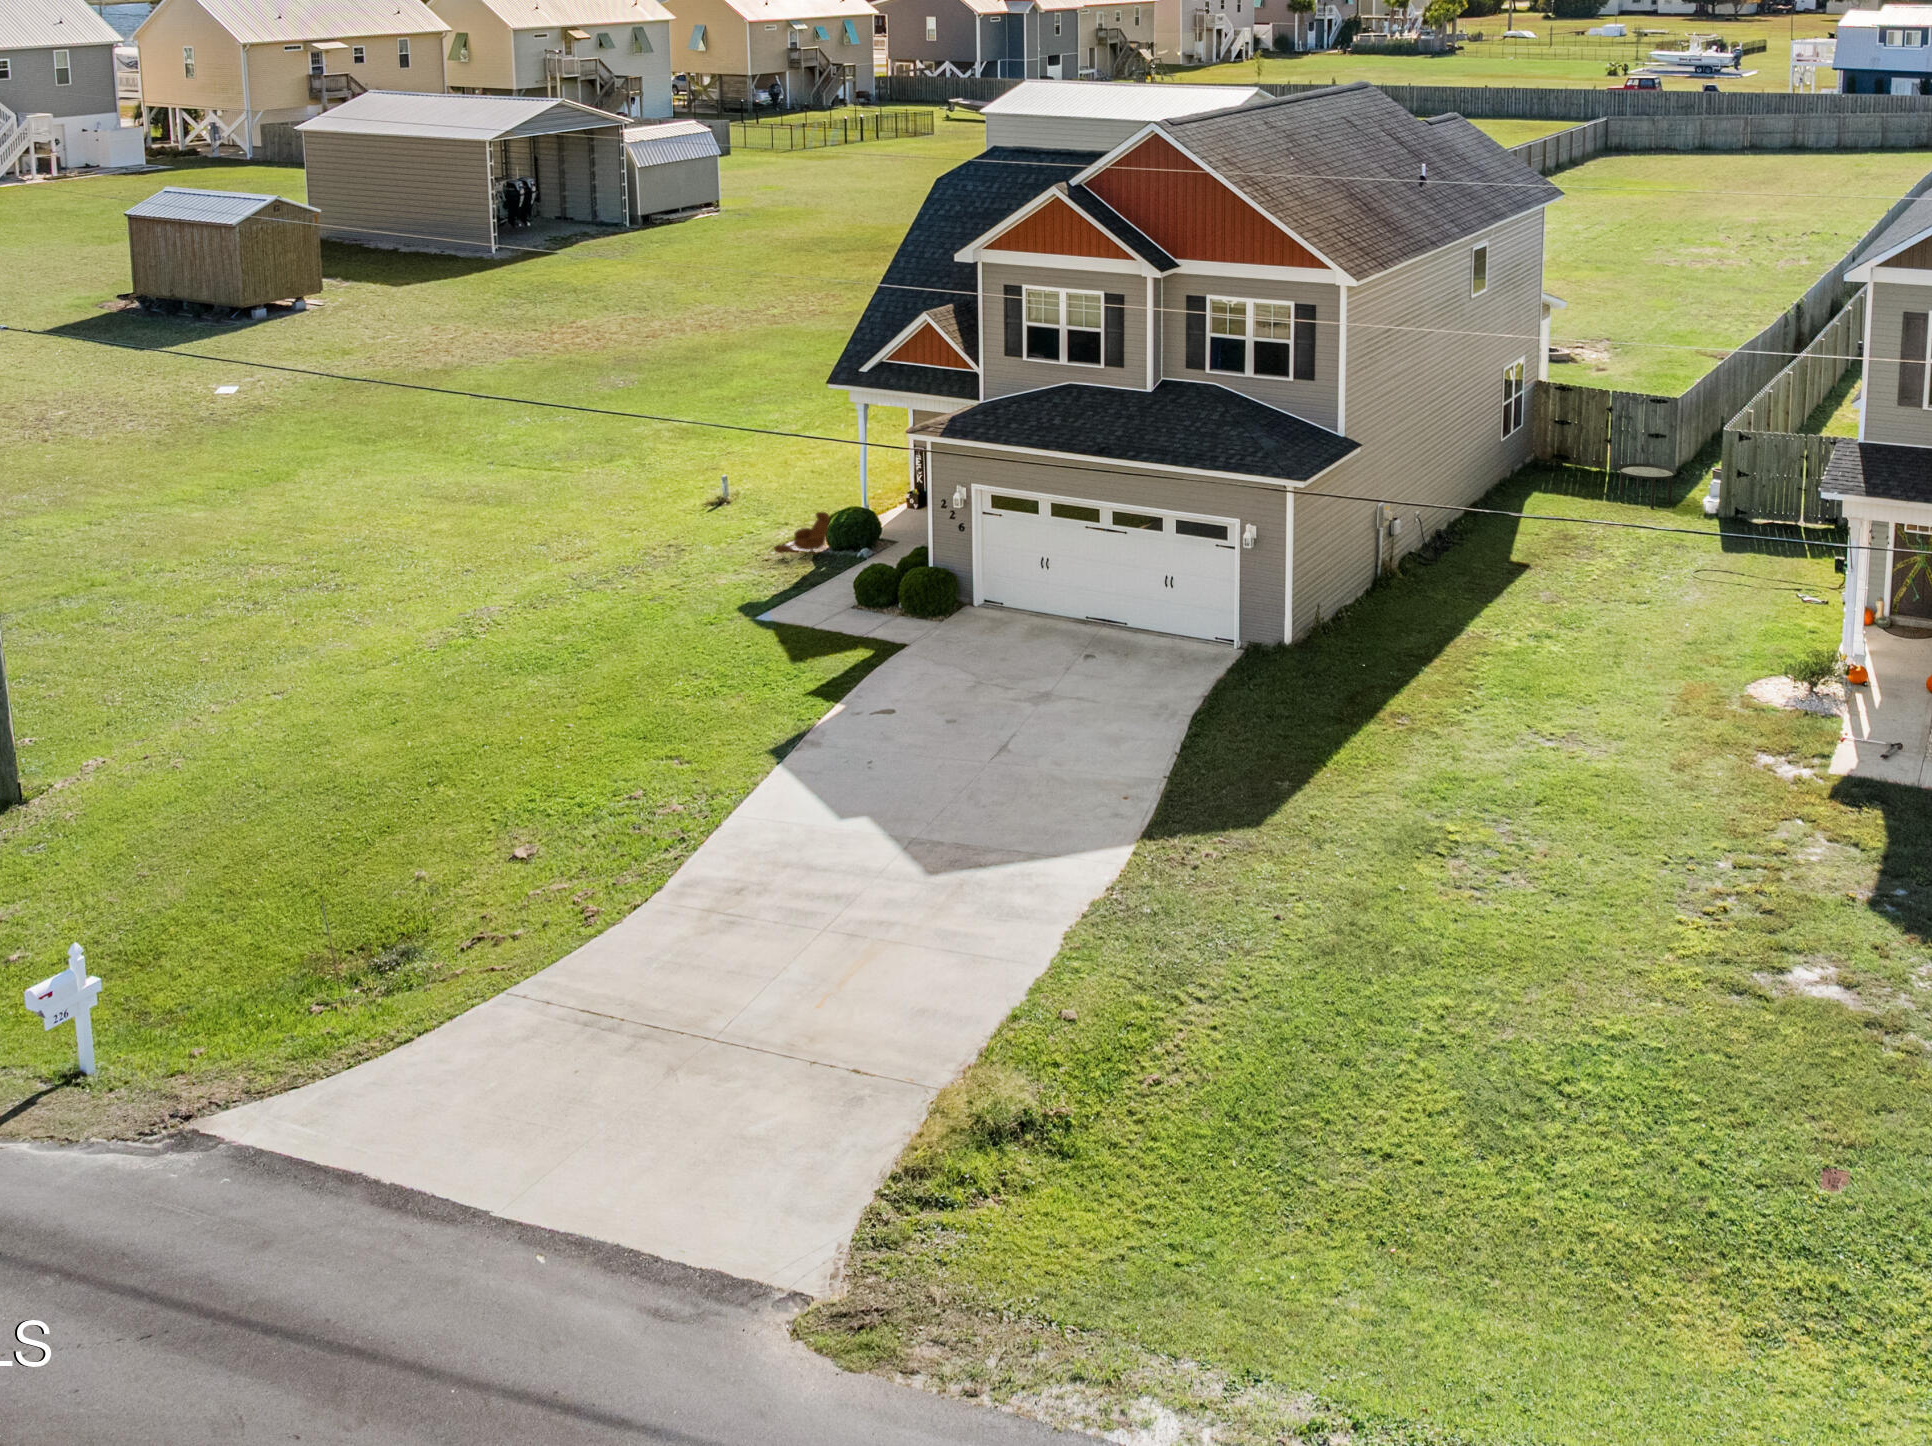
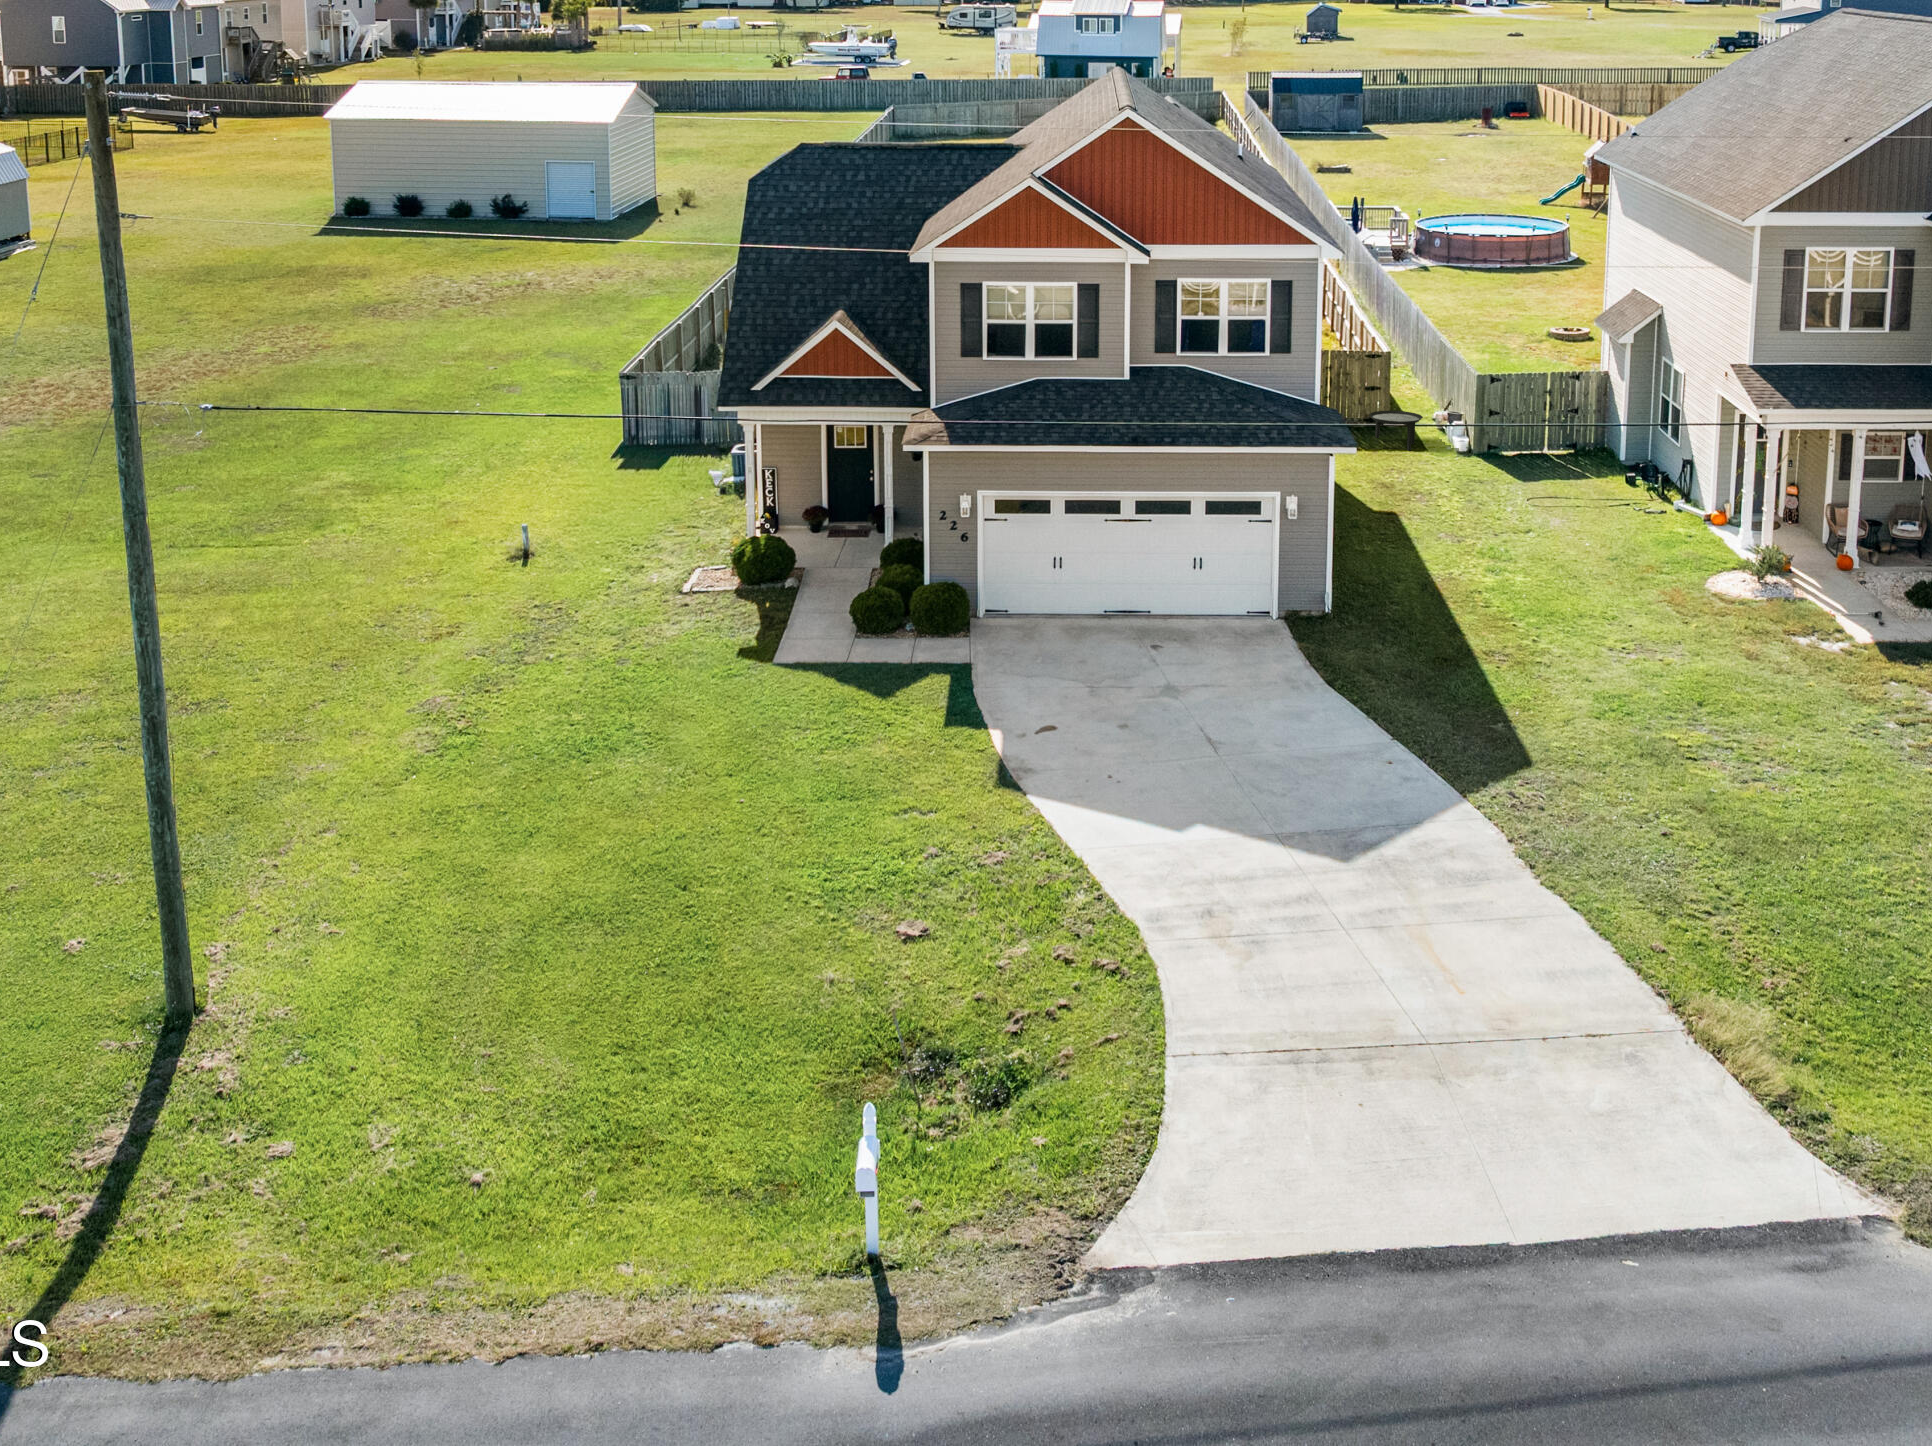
lounge chair: present [774,512,830,561] -> none [716,548,767,613]

